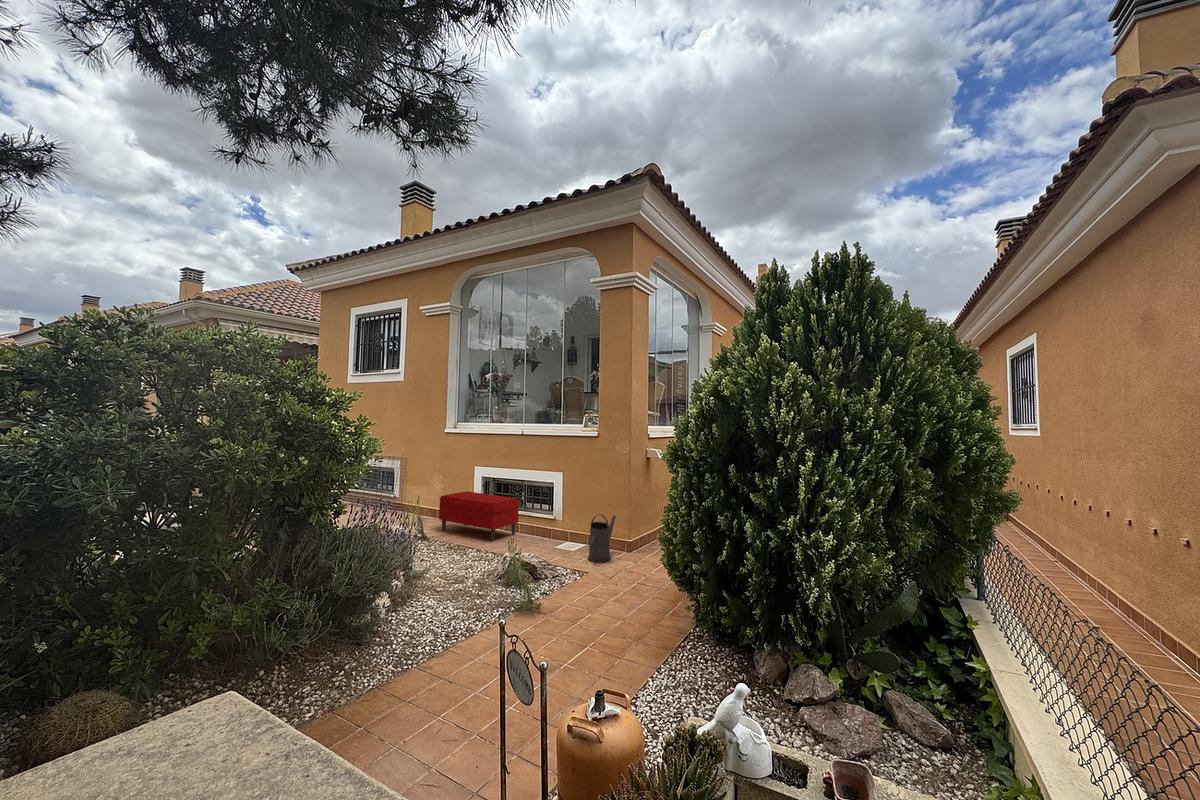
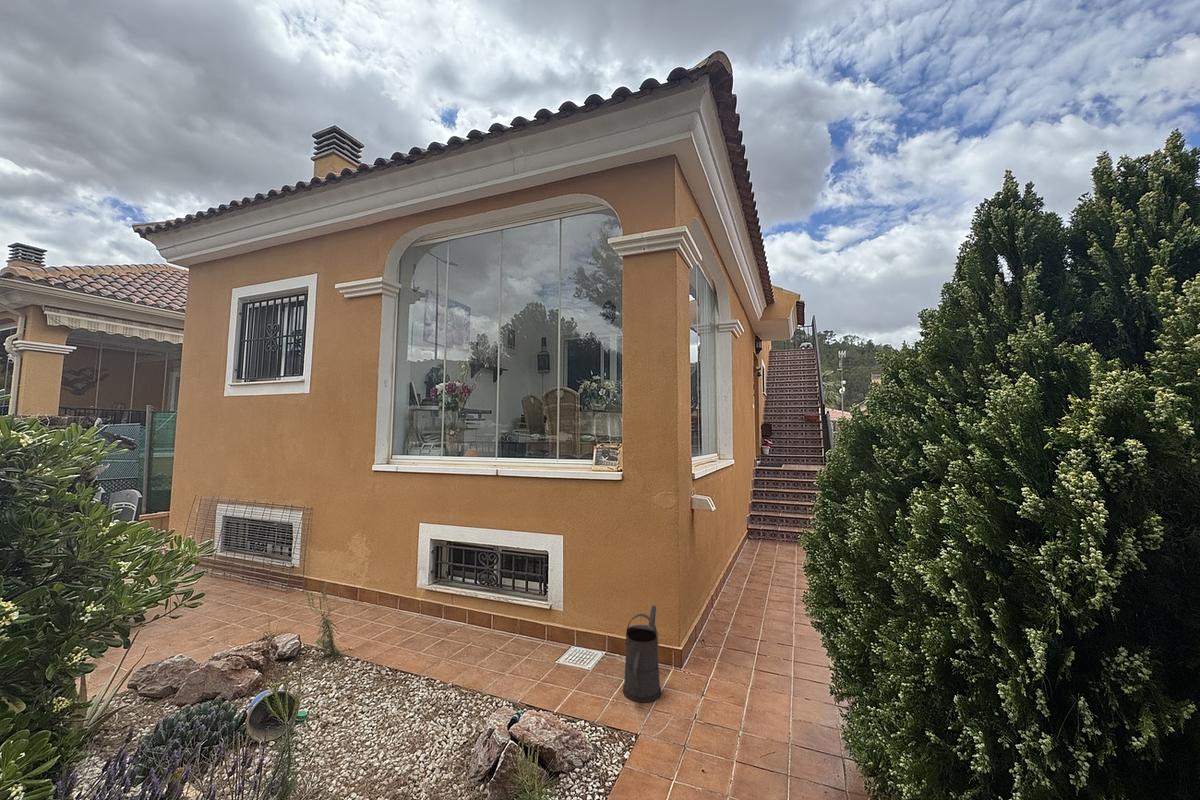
bench: present [439,491,519,541] -> none [361,562,492,654]

